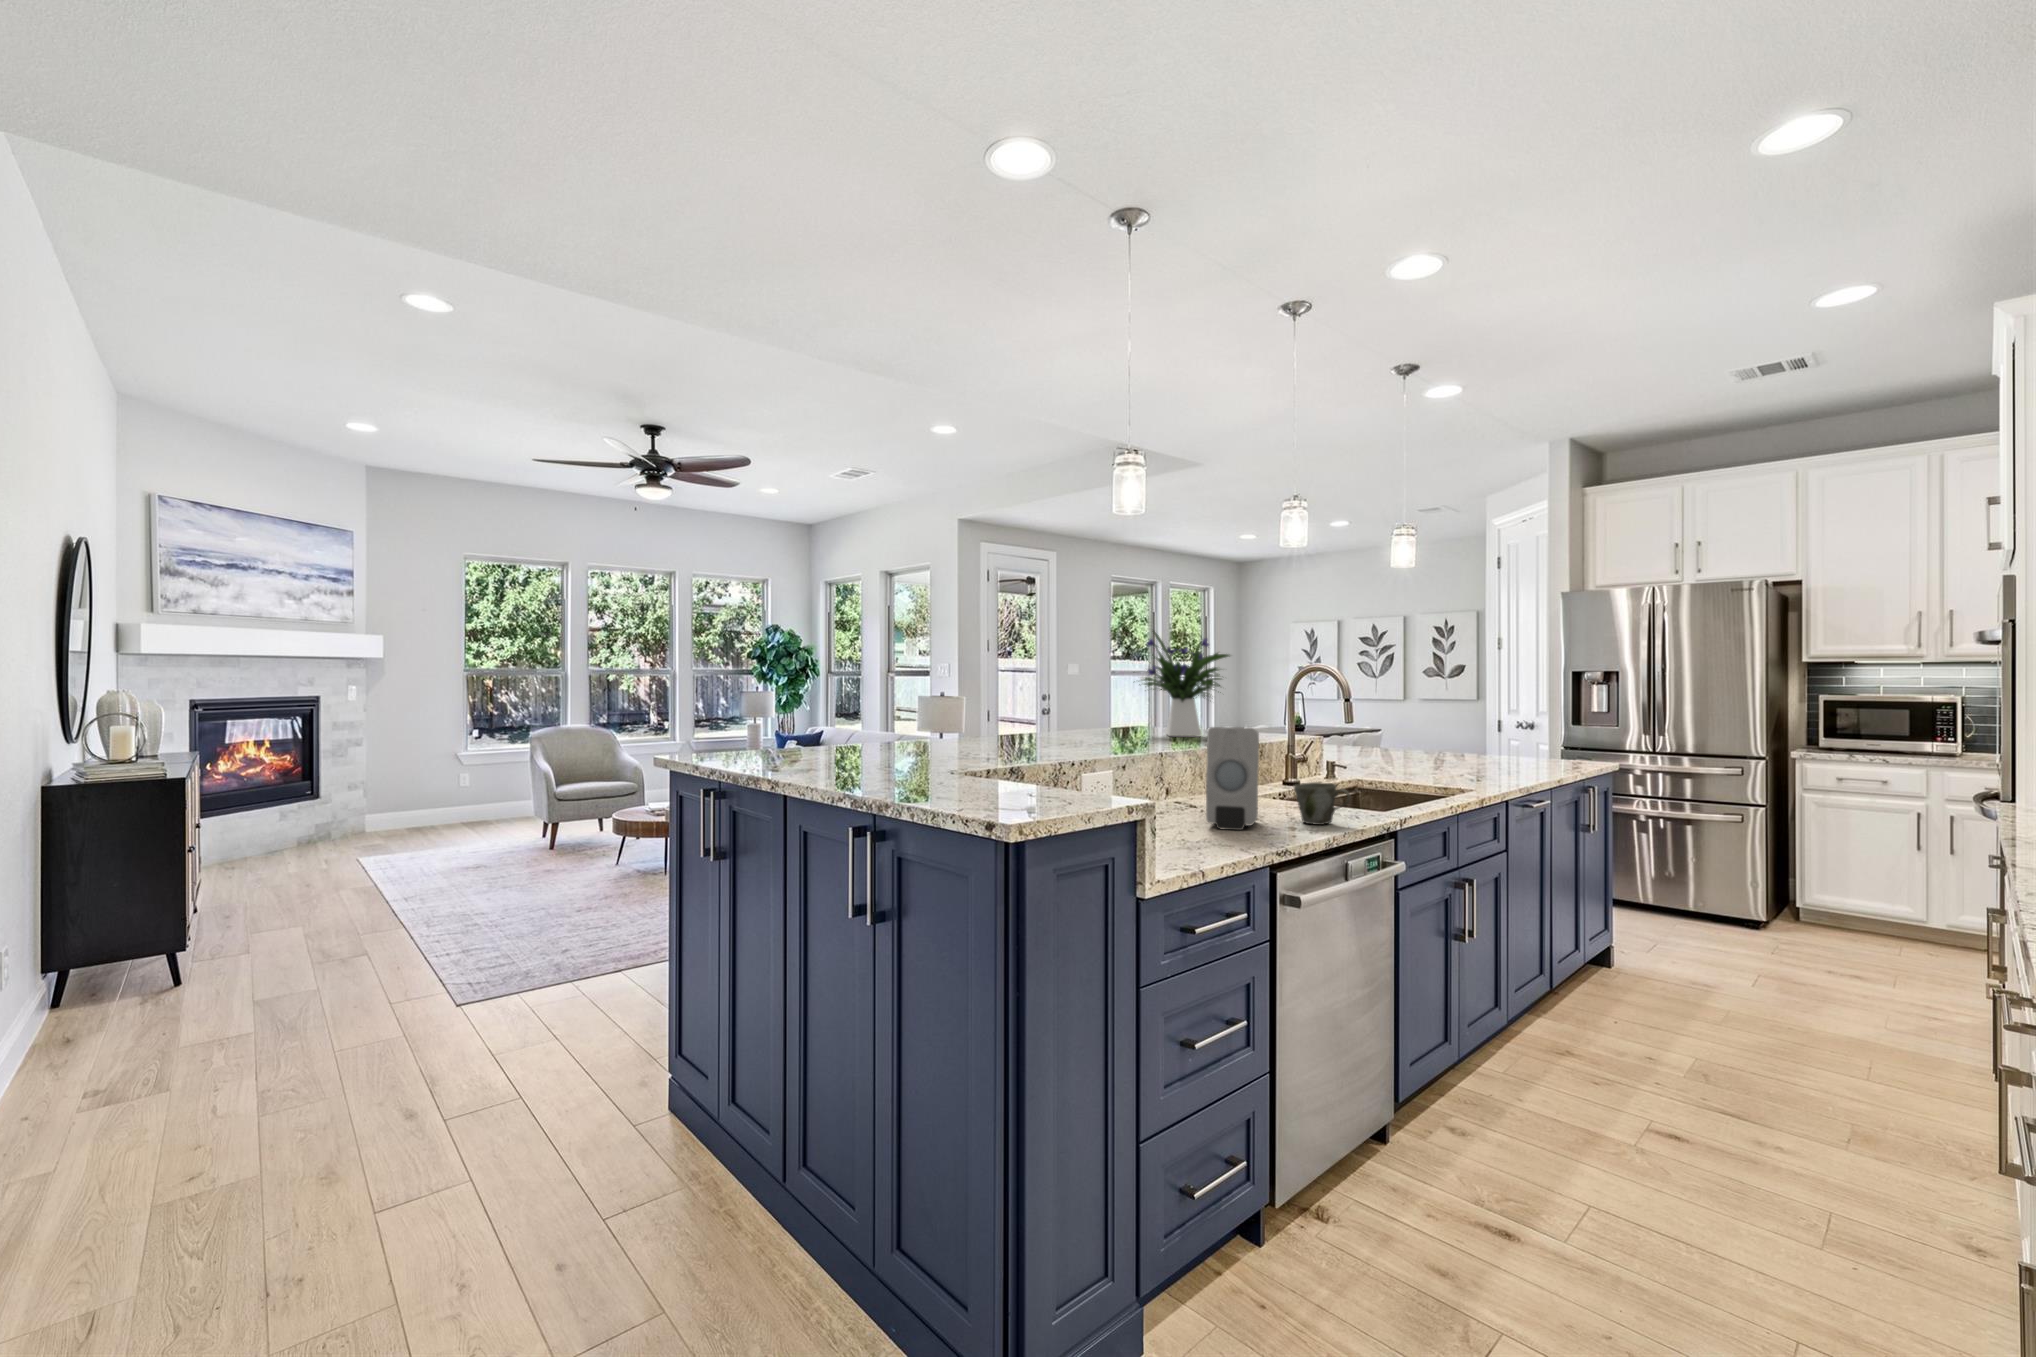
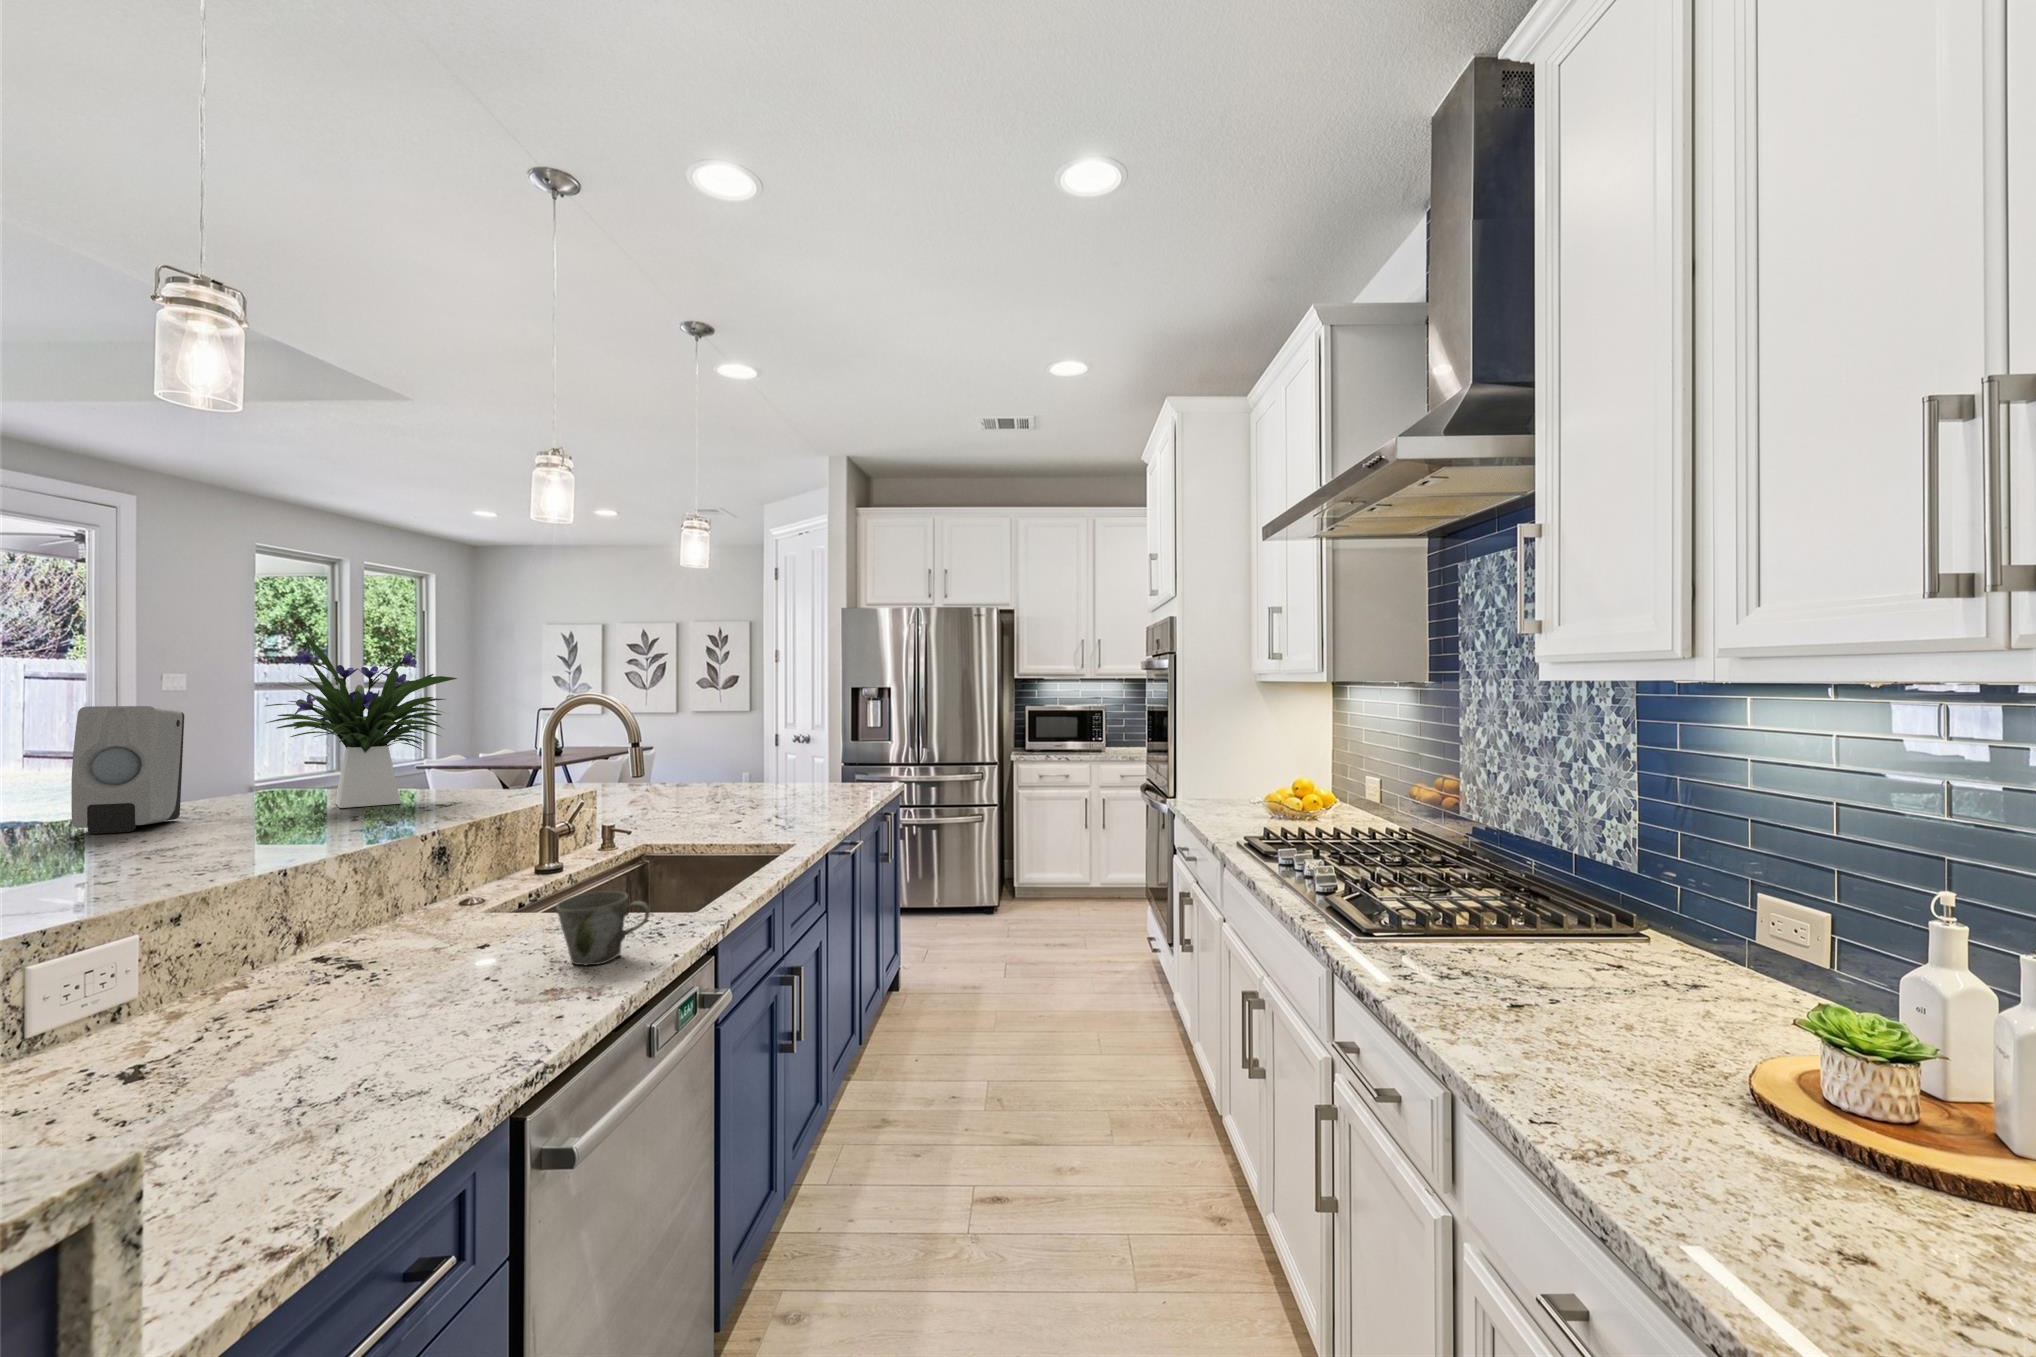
soap dispenser: present [1206,727,1259,830] -> present [71,706,184,834]

